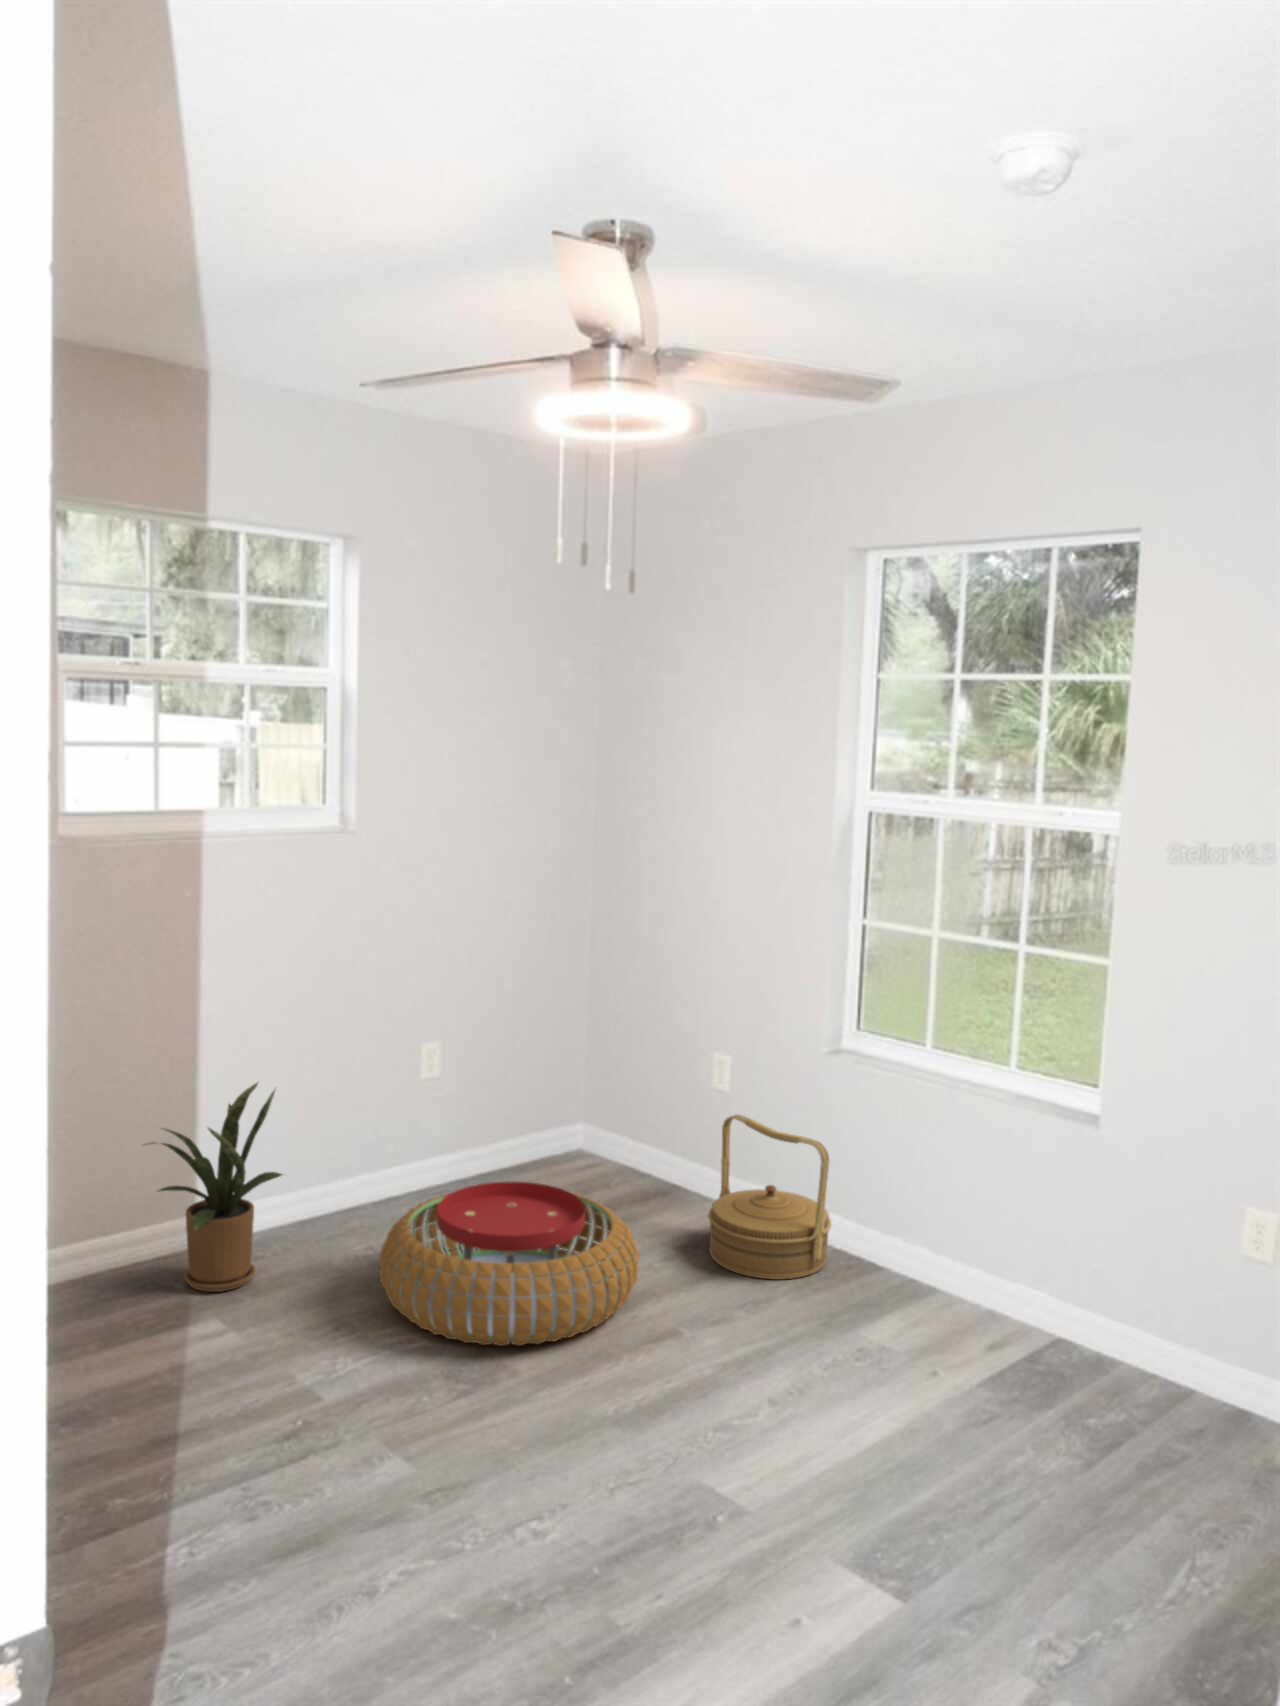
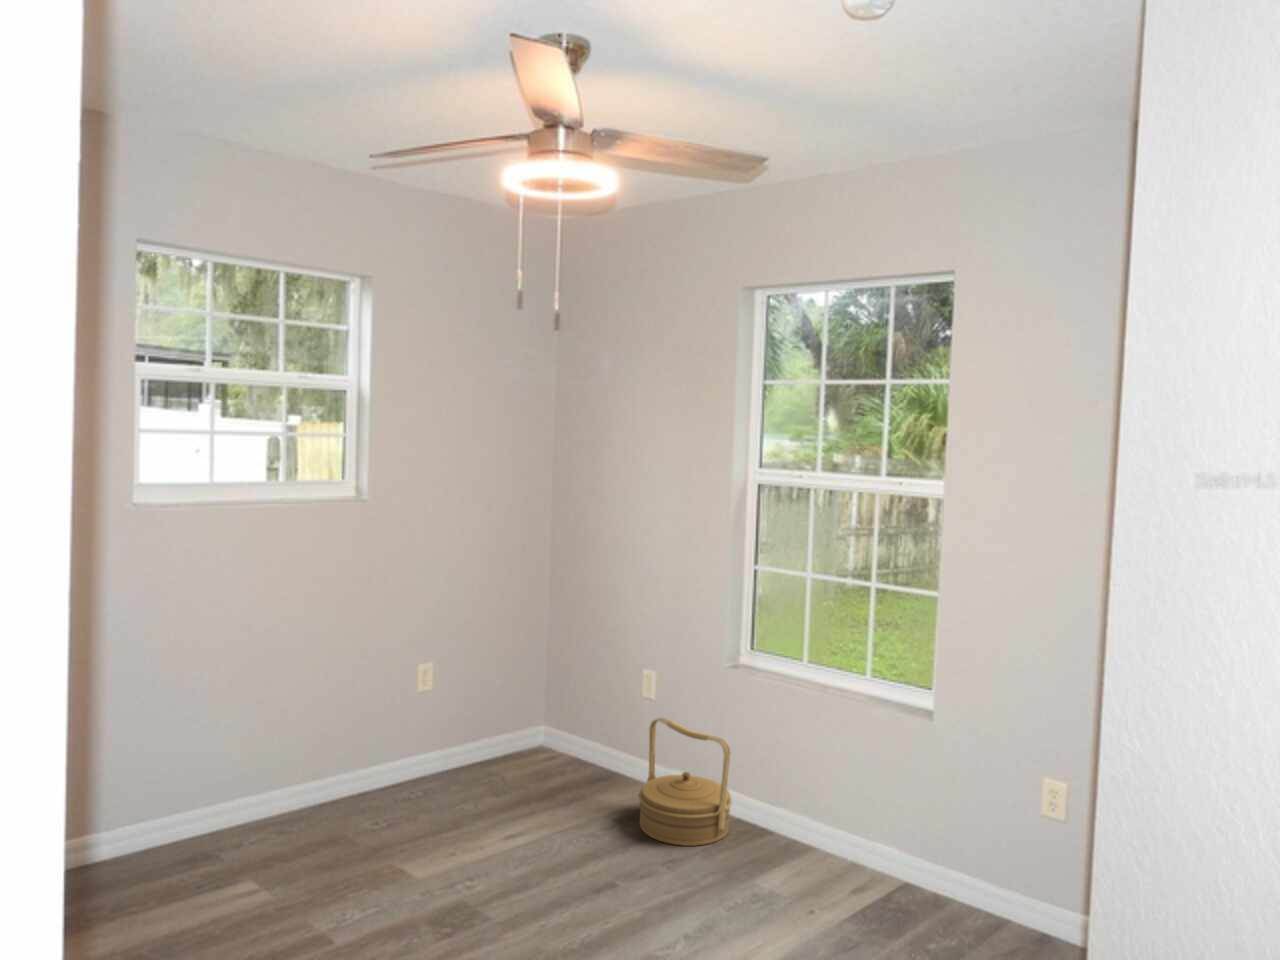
house plant: present [146,1083,282,1292] -> none [191,695,312,863]
pouf: present [379,1181,639,1346] -> none [381,772,584,905]

